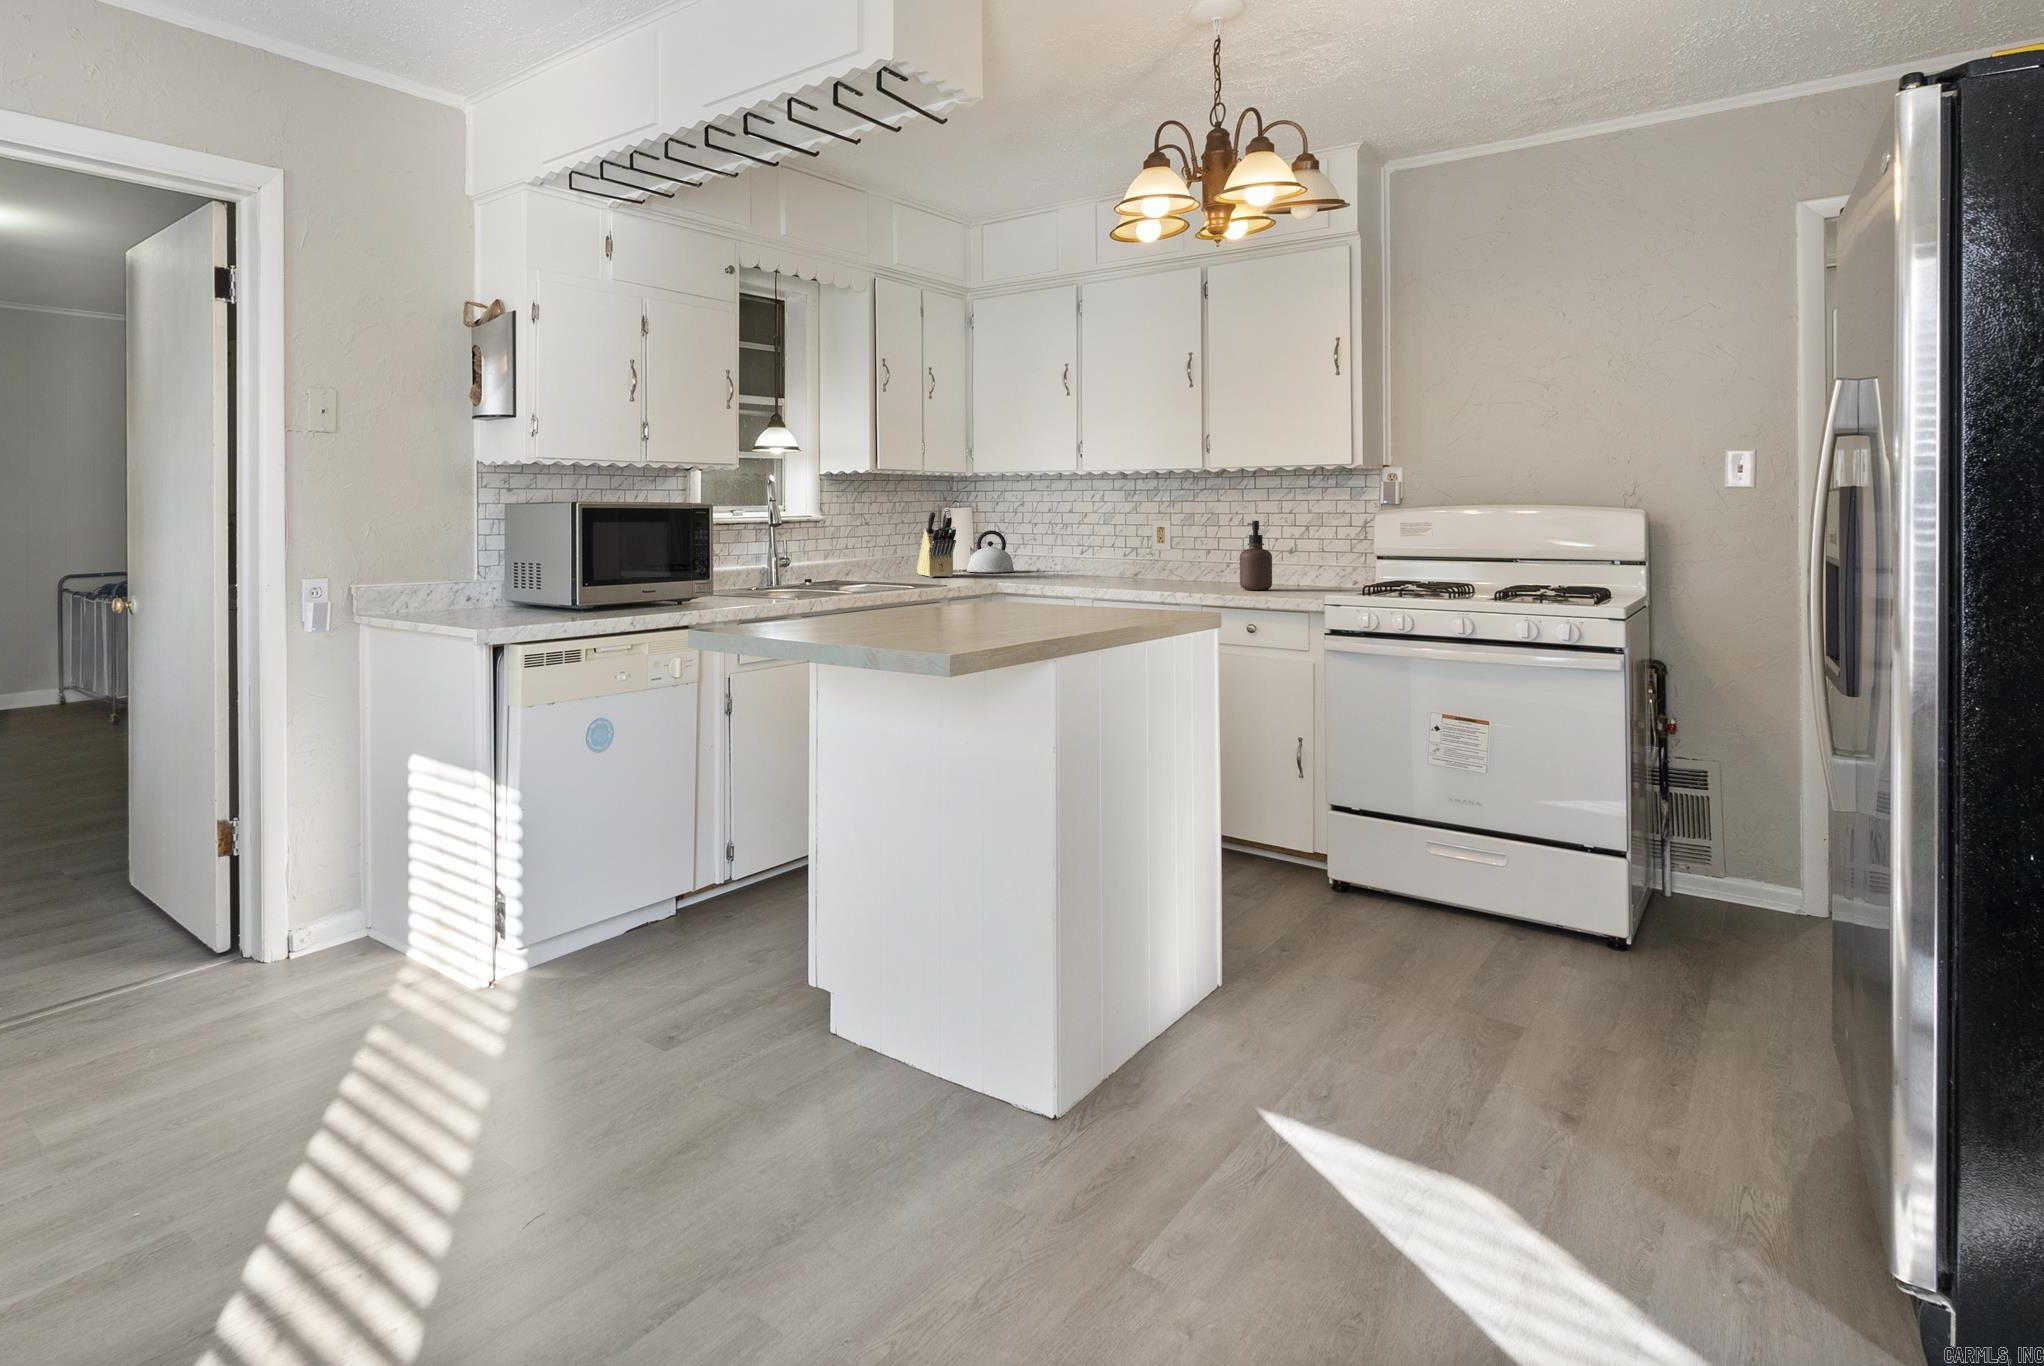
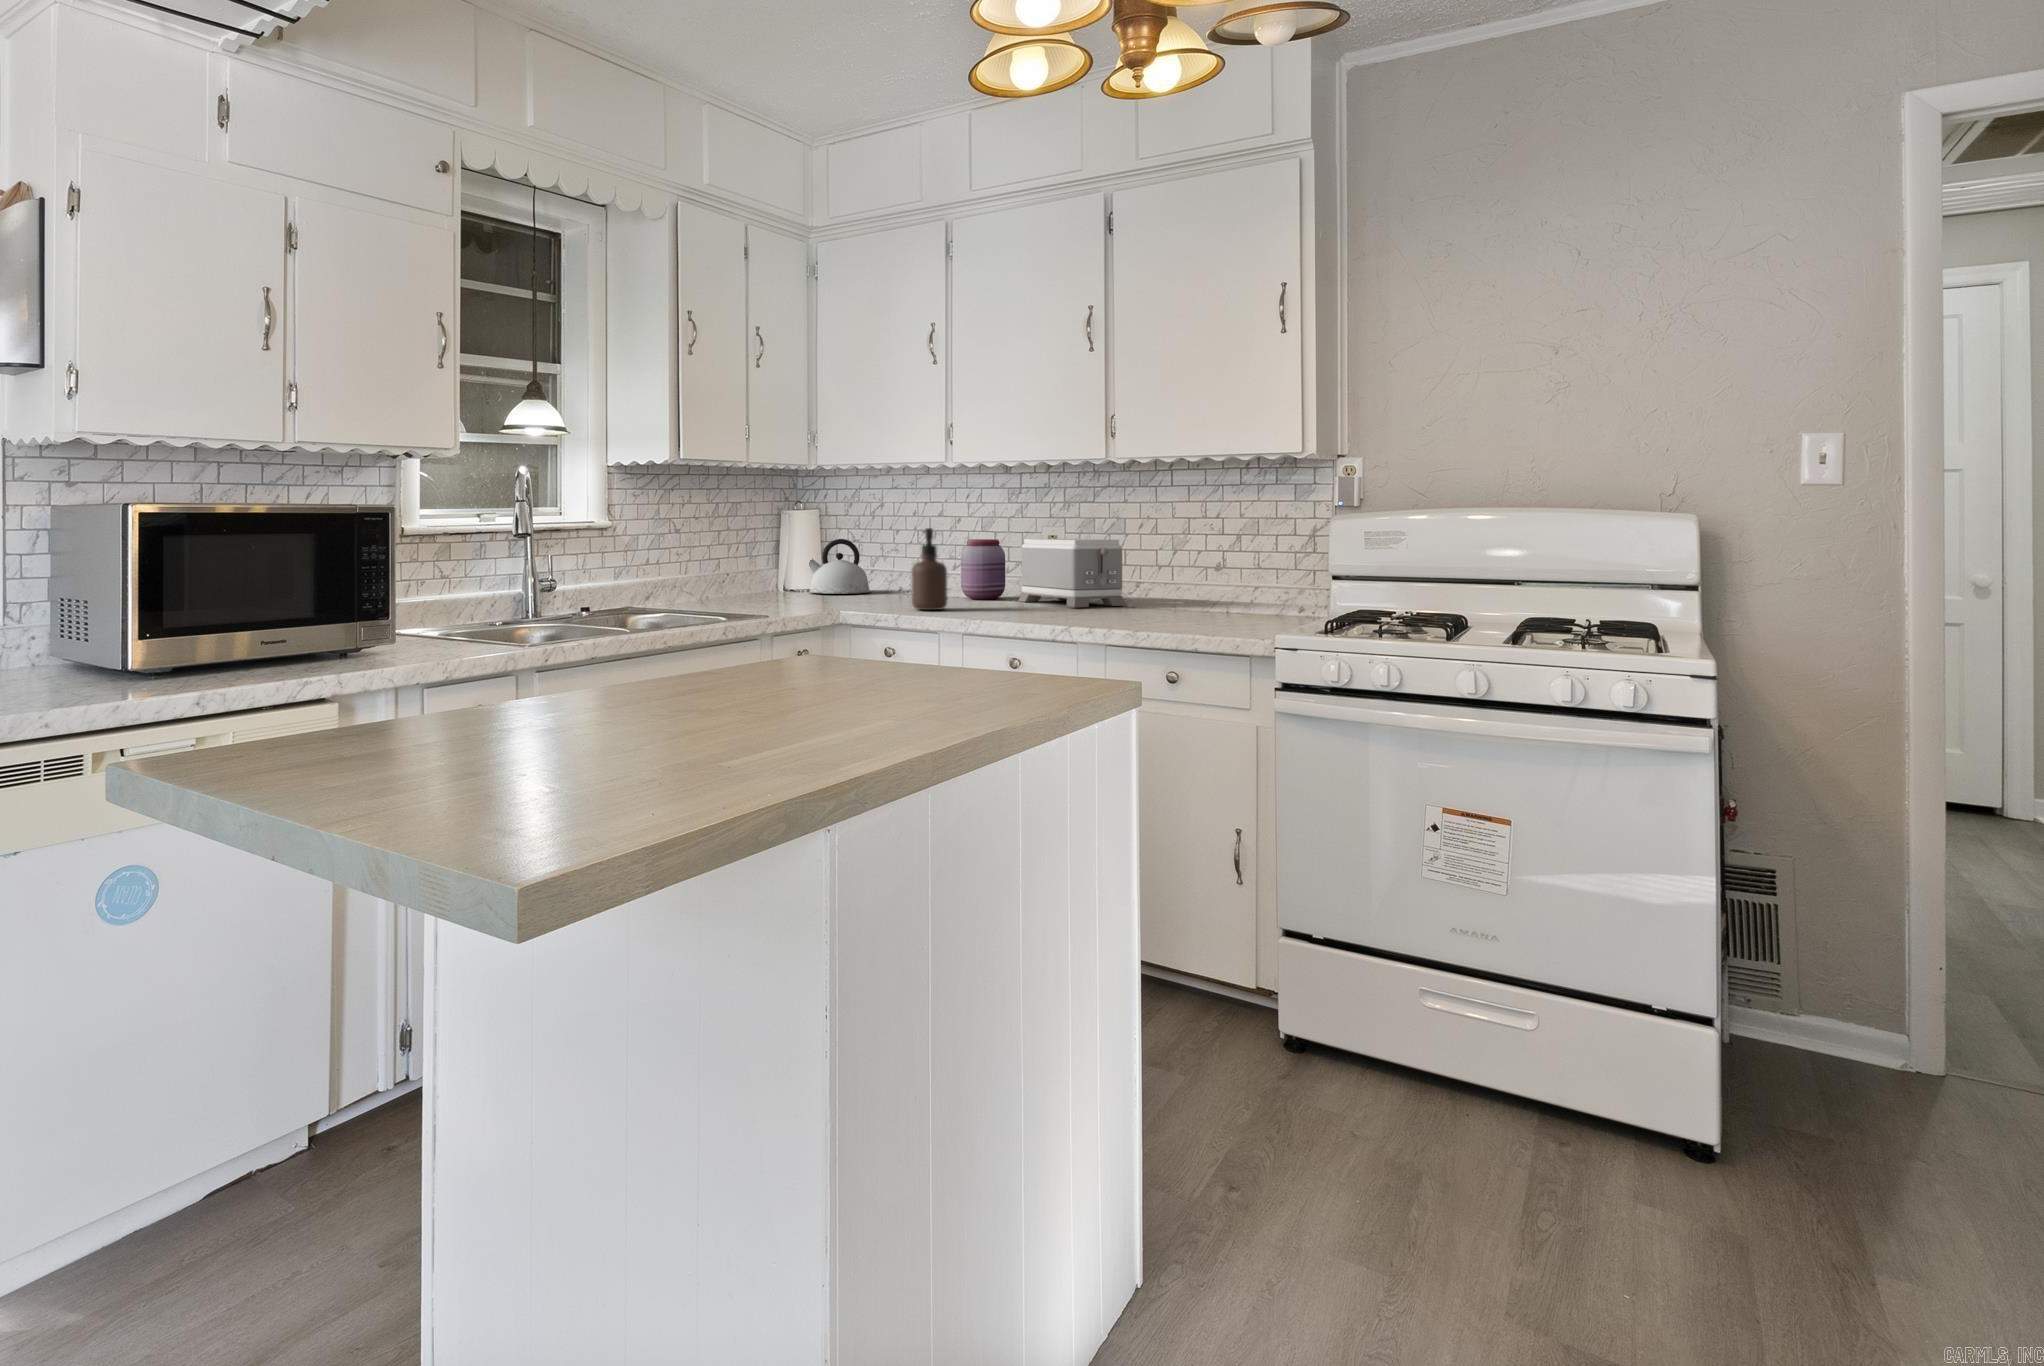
knife block: present [917,508,956,577] -> none [743,510,789,602]
soap dispenser: present [1240,521,1272,590] -> present [912,528,947,610]
jar: none [1088,530,1123,576] -> present [961,539,1005,599]
toaster: none [1133,530,1218,581] -> present [1018,539,1126,607]

